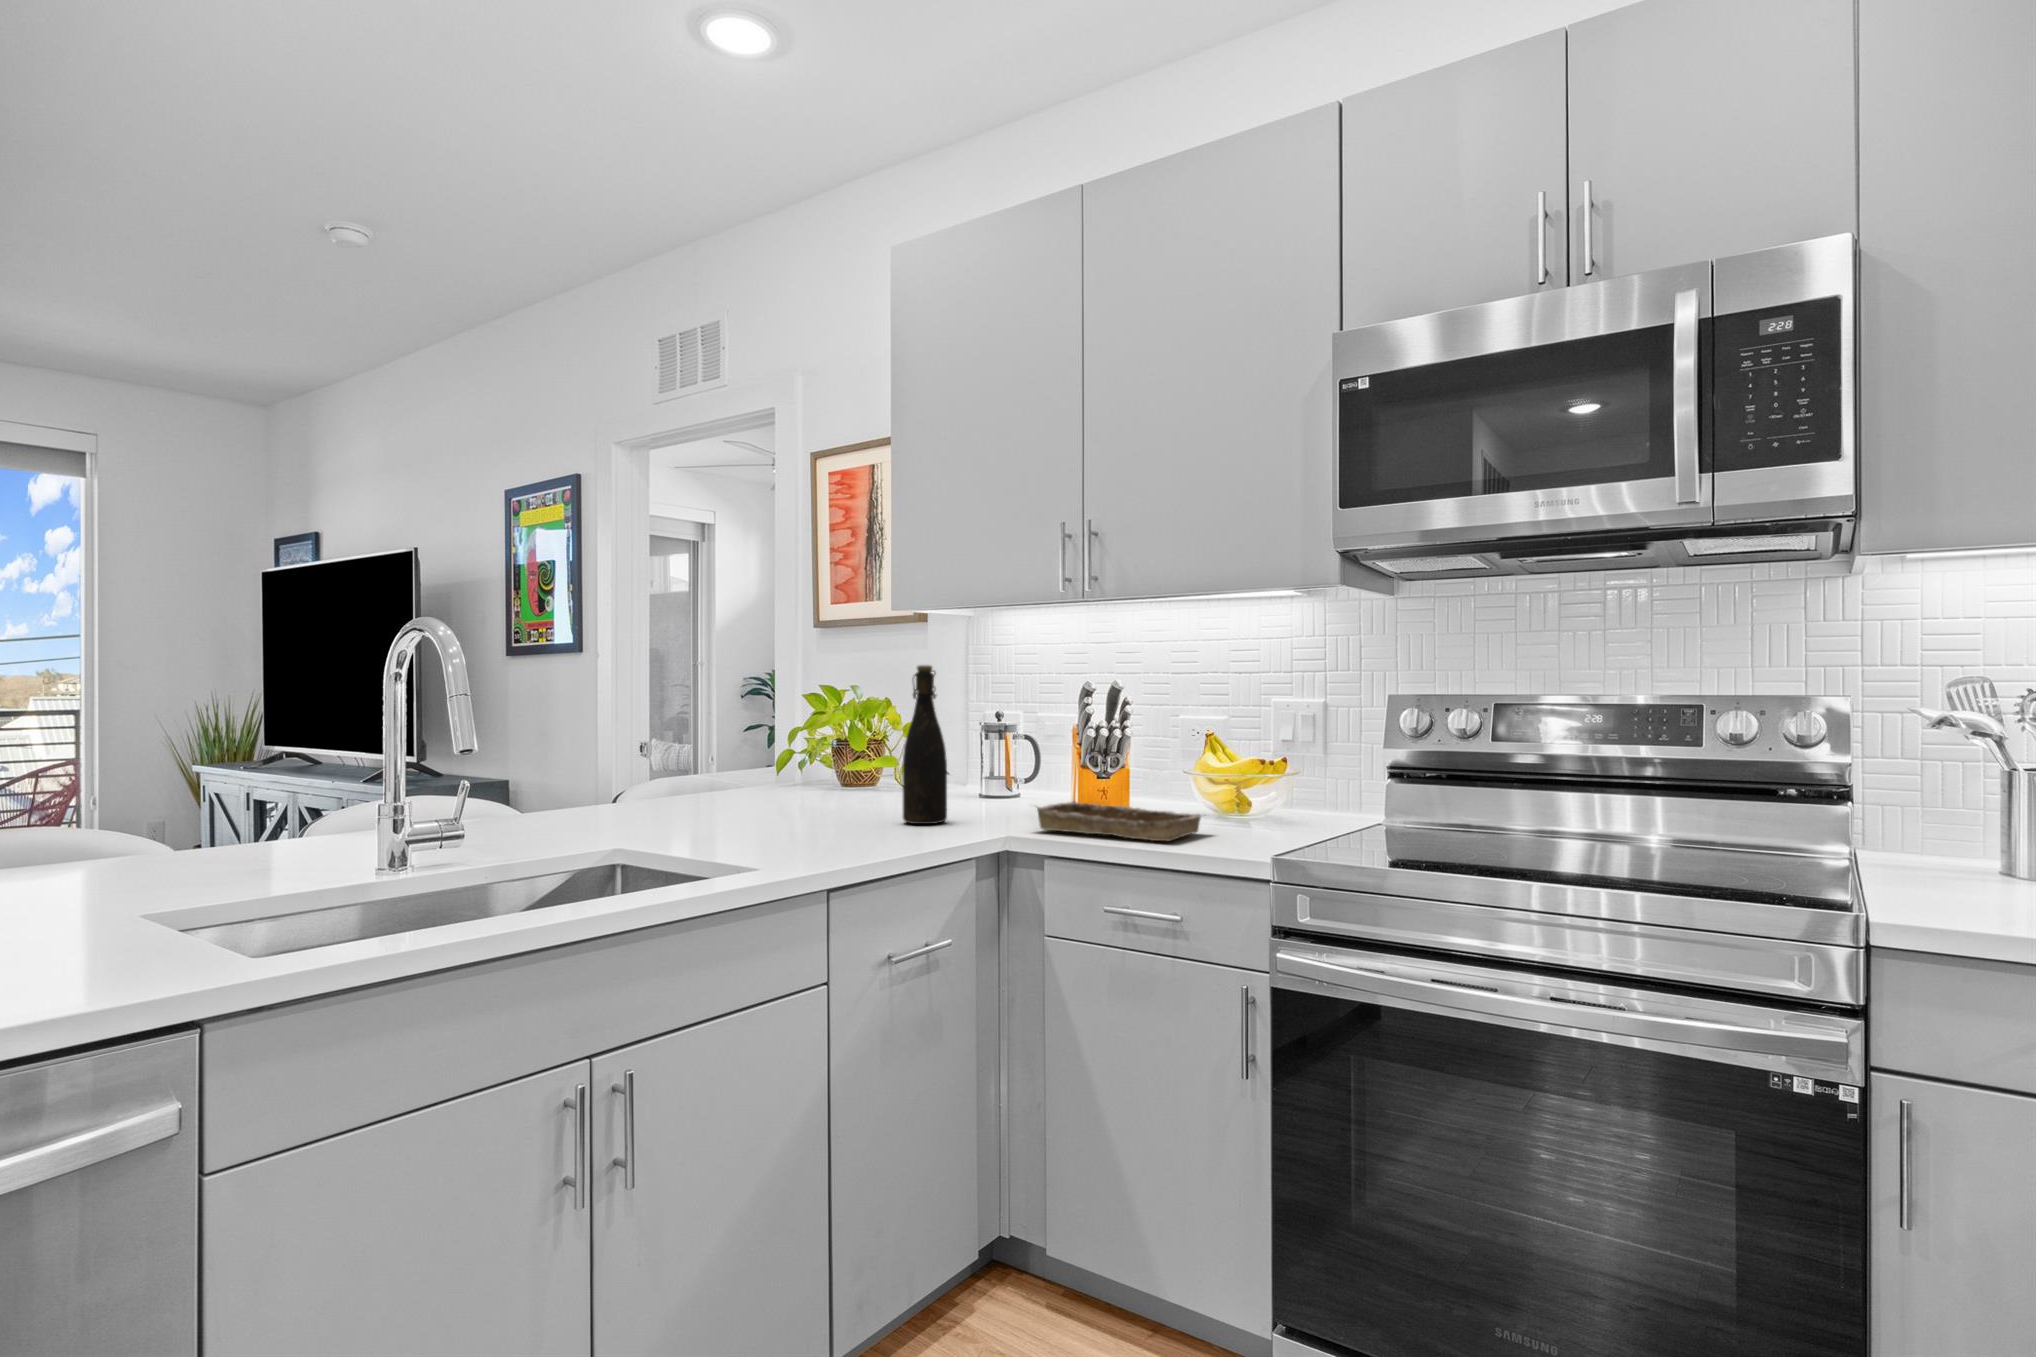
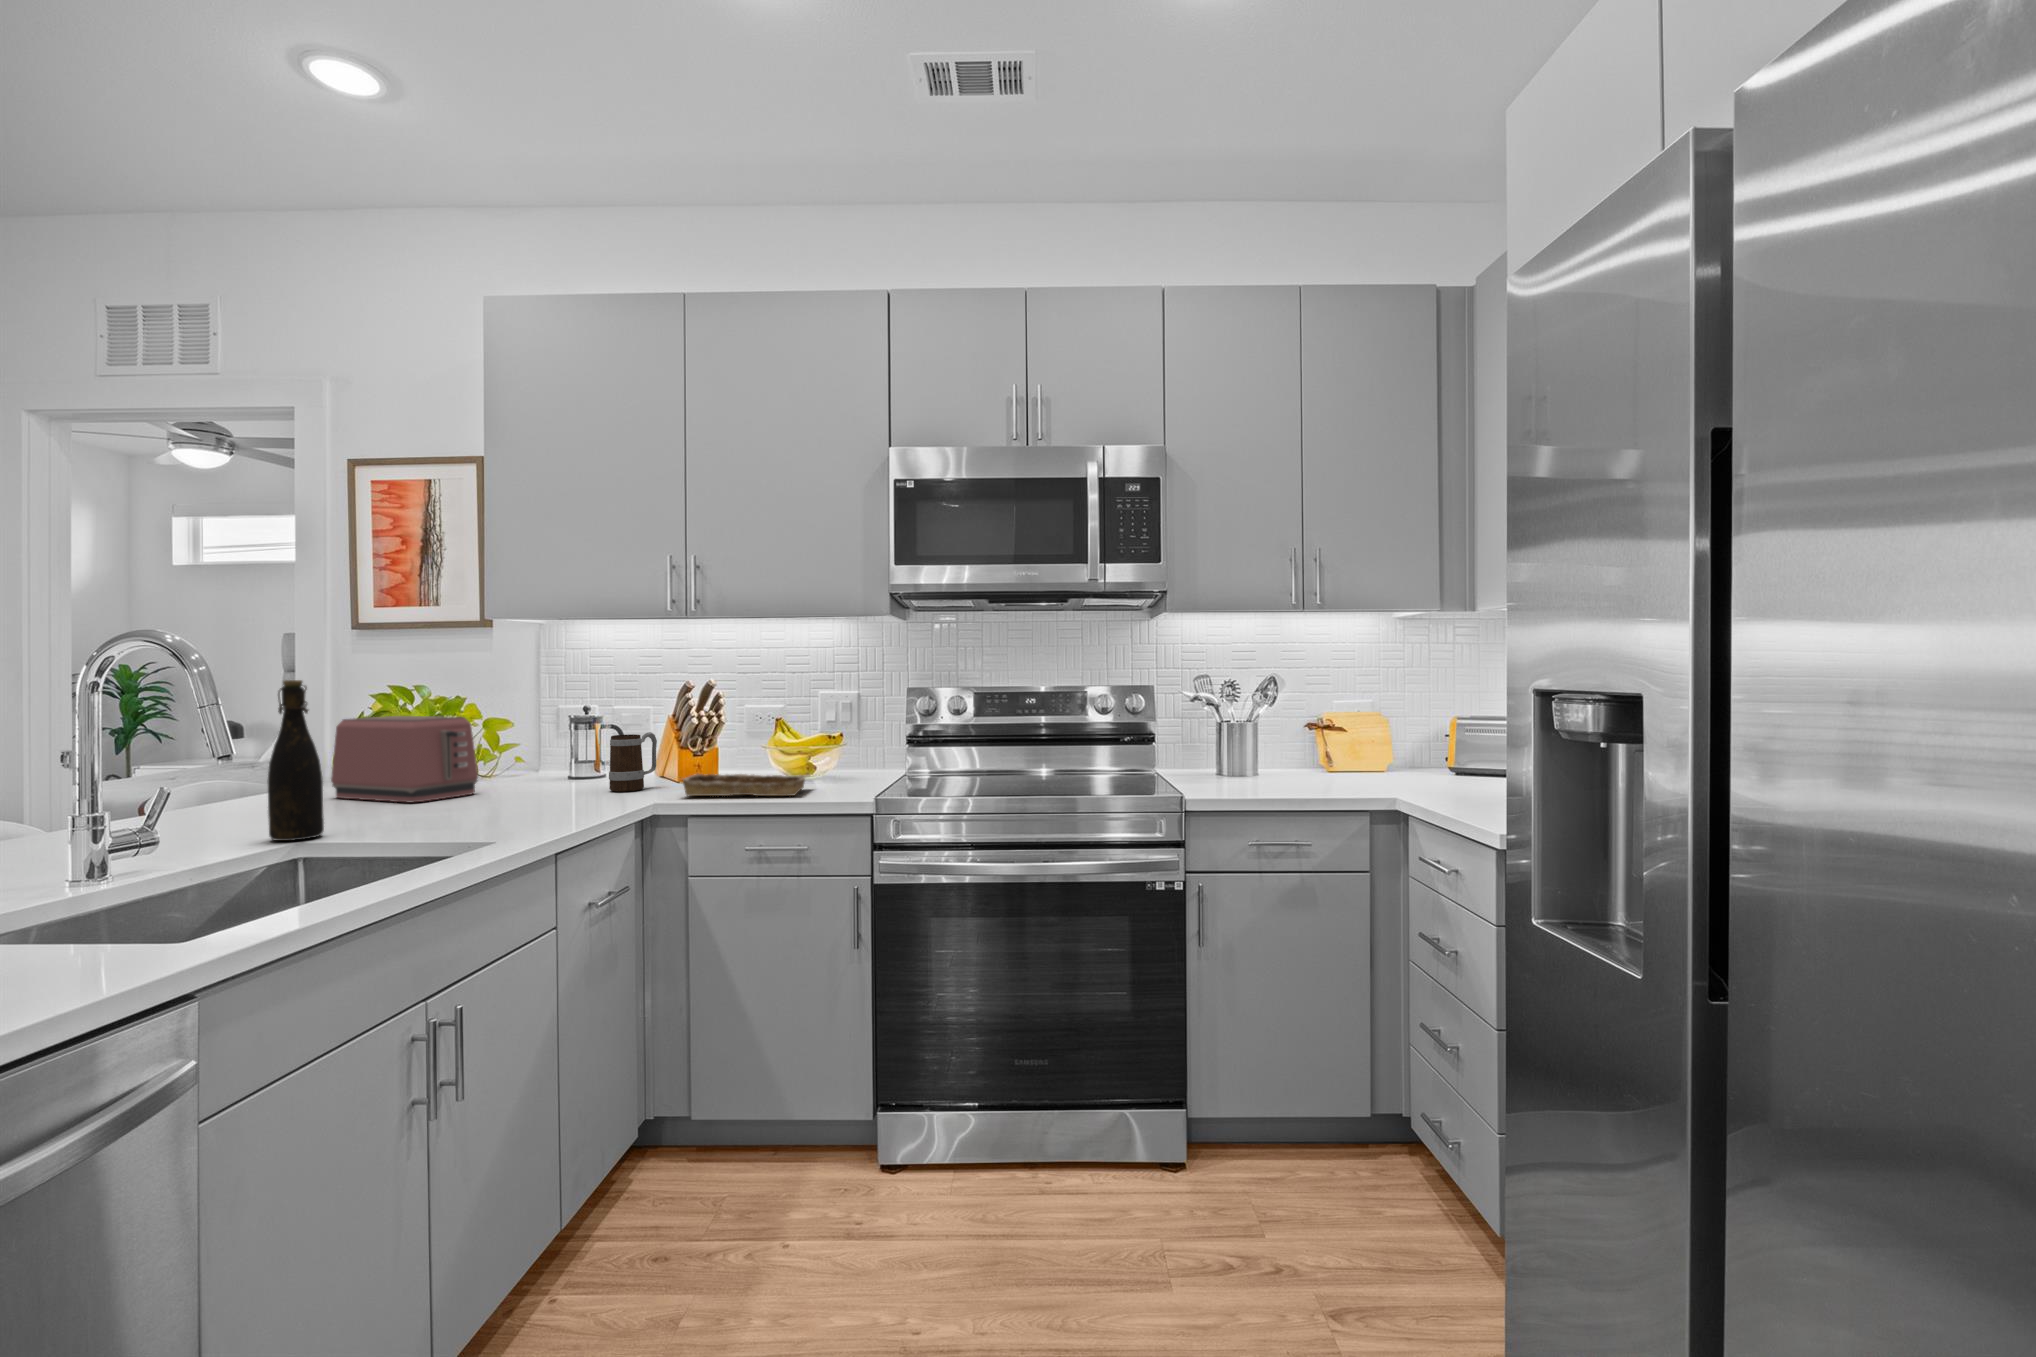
bottle: present [902,665,947,824] -> present [268,680,324,841]
toaster: none [738,716,860,811] -> present [331,716,478,802]
mug: none [982,745,1040,818] -> present [609,732,657,792]

